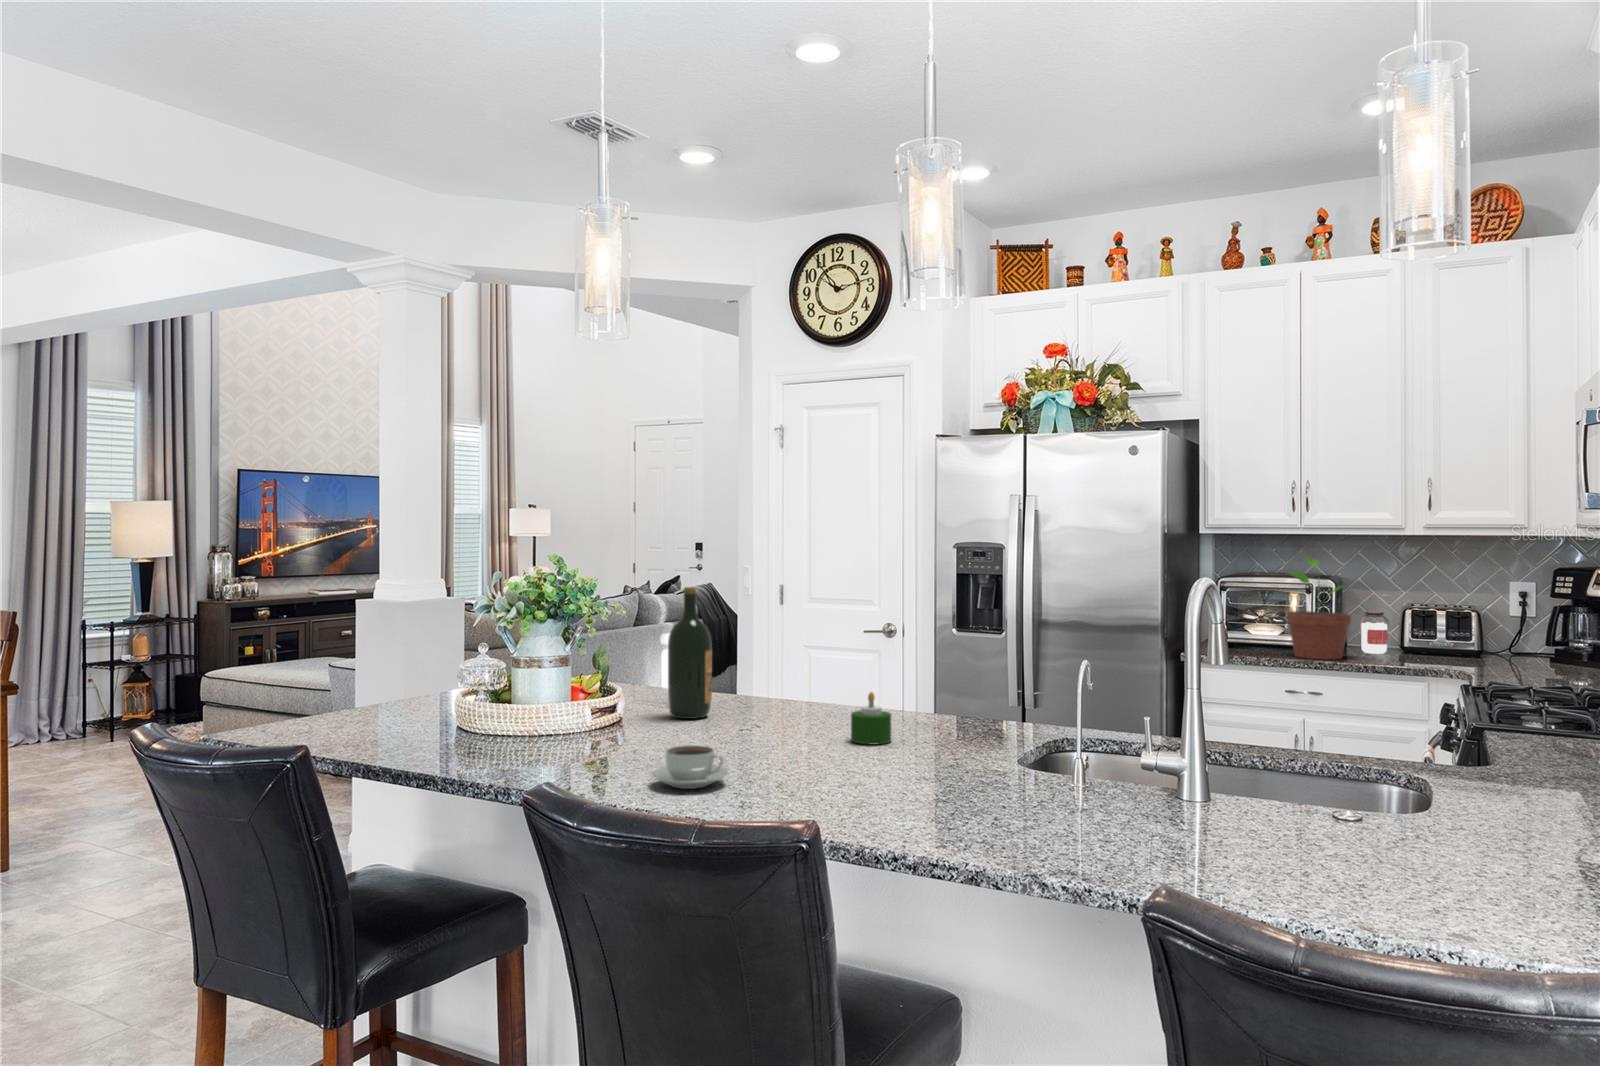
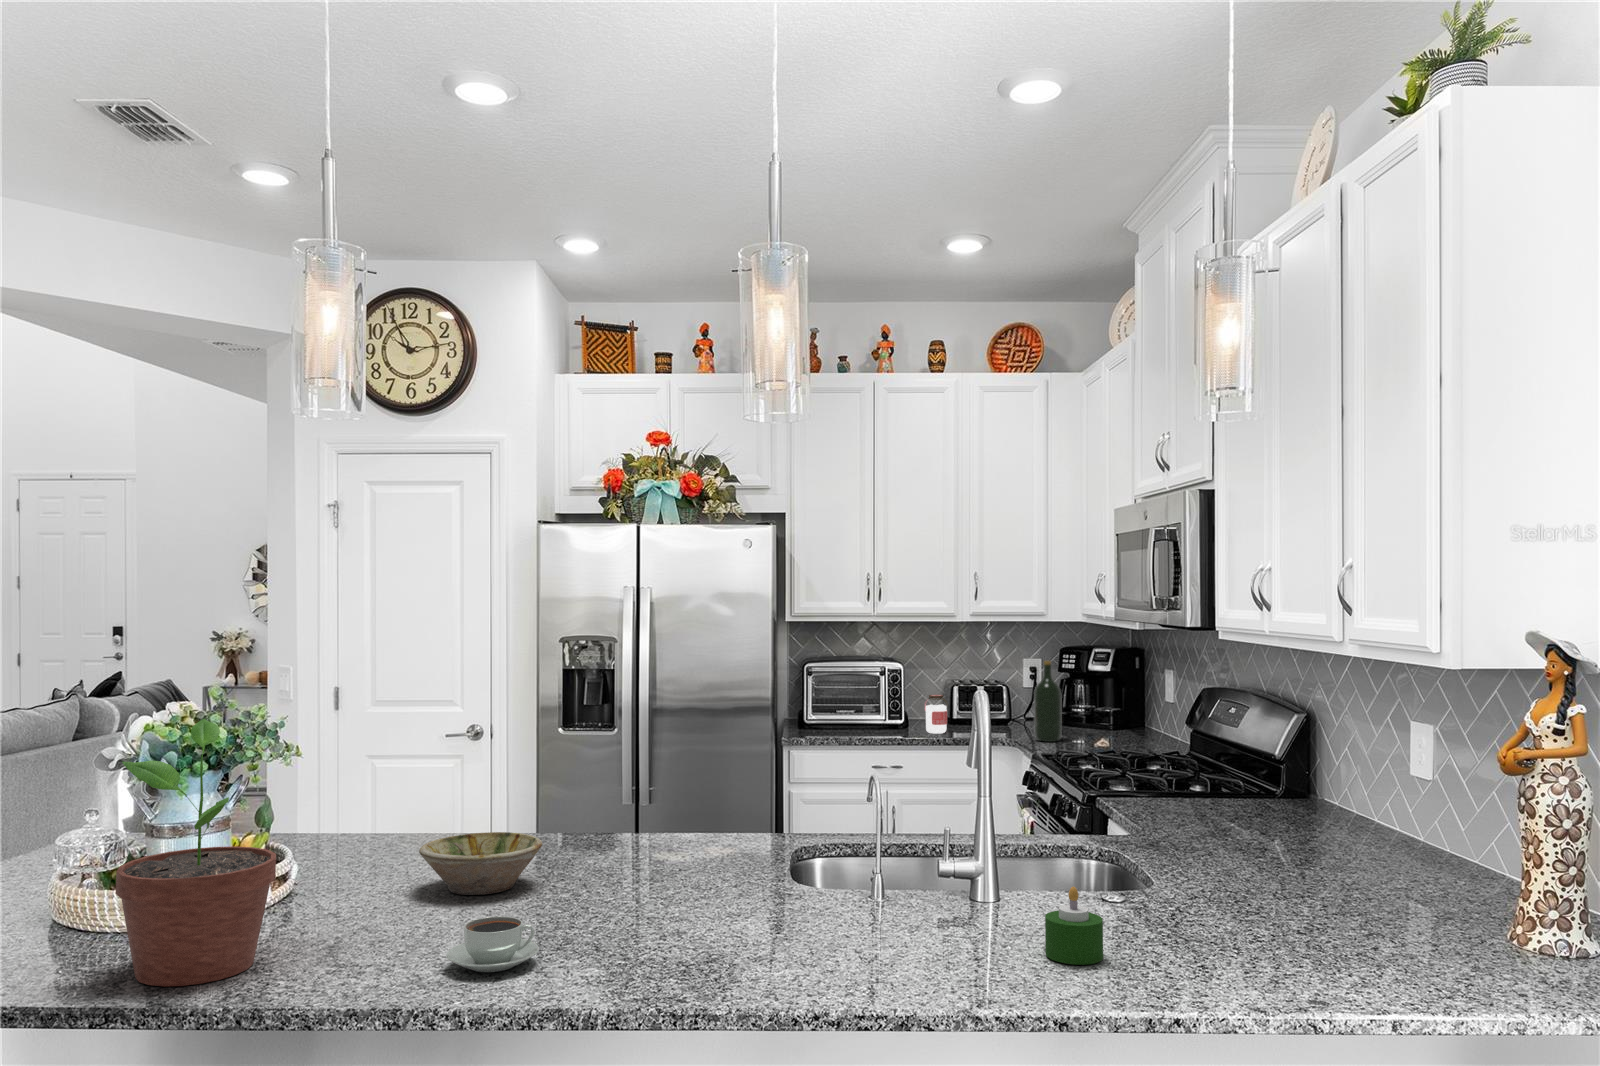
potted plant: present [1286,557,1351,659] -> present [116,719,276,986]
wine bottle: present [668,587,712,719] -> present [1034,661,1062,742]
bowl: none [704,689,807,738] -> present [419,832,542,895]
candle: present [851,692,891,745] -> present [1045,887,1103,965]

